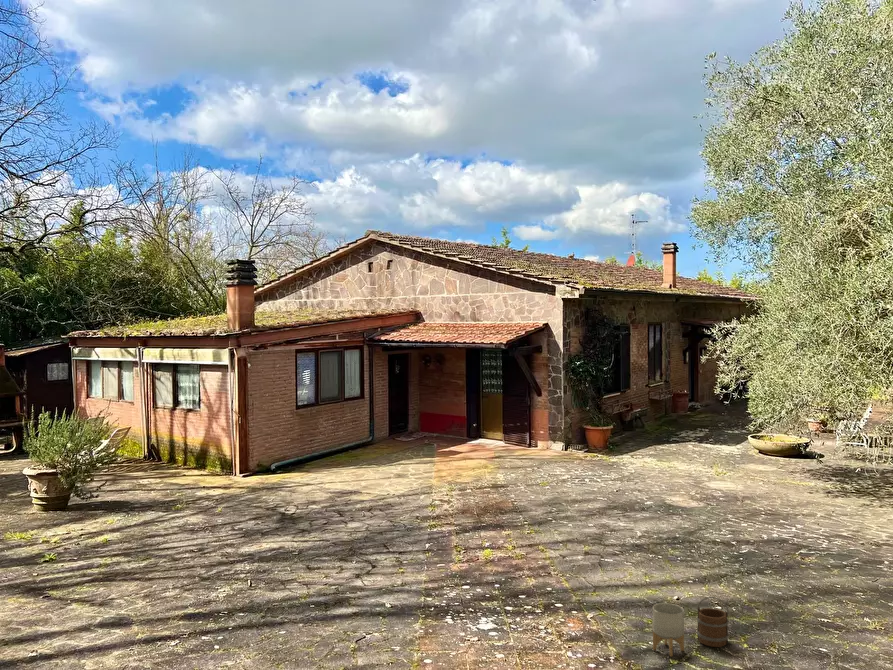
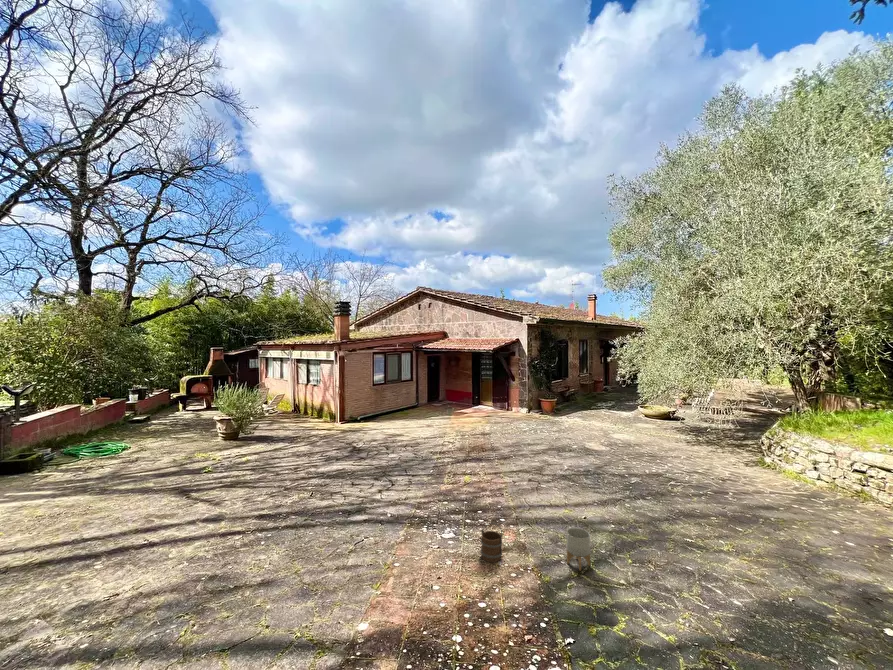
bucket: present [697,597,729,647] -> present [481,523,502,562]

